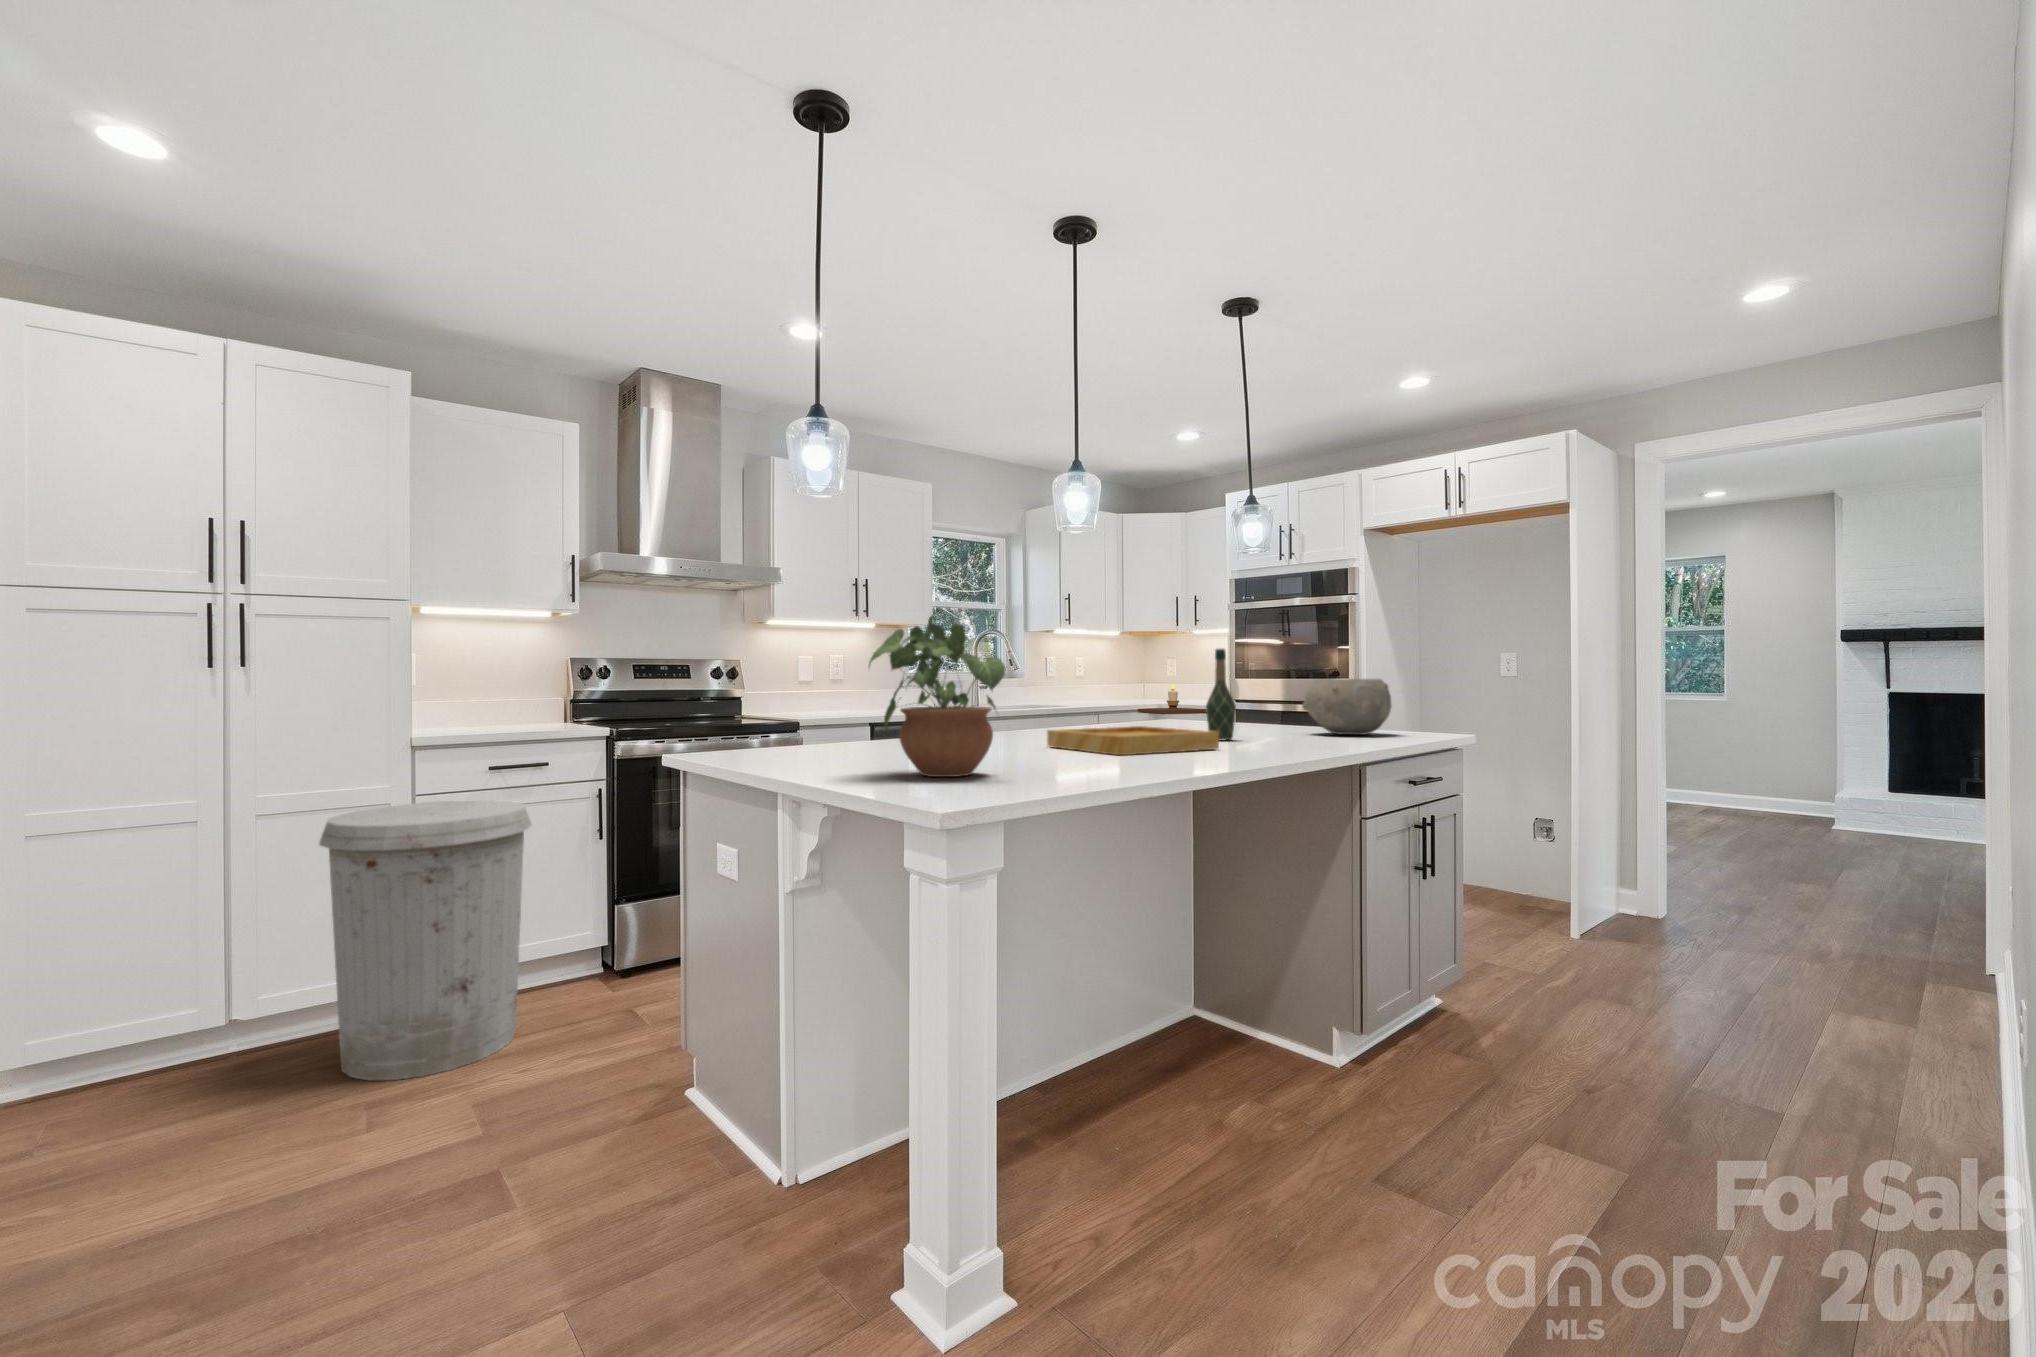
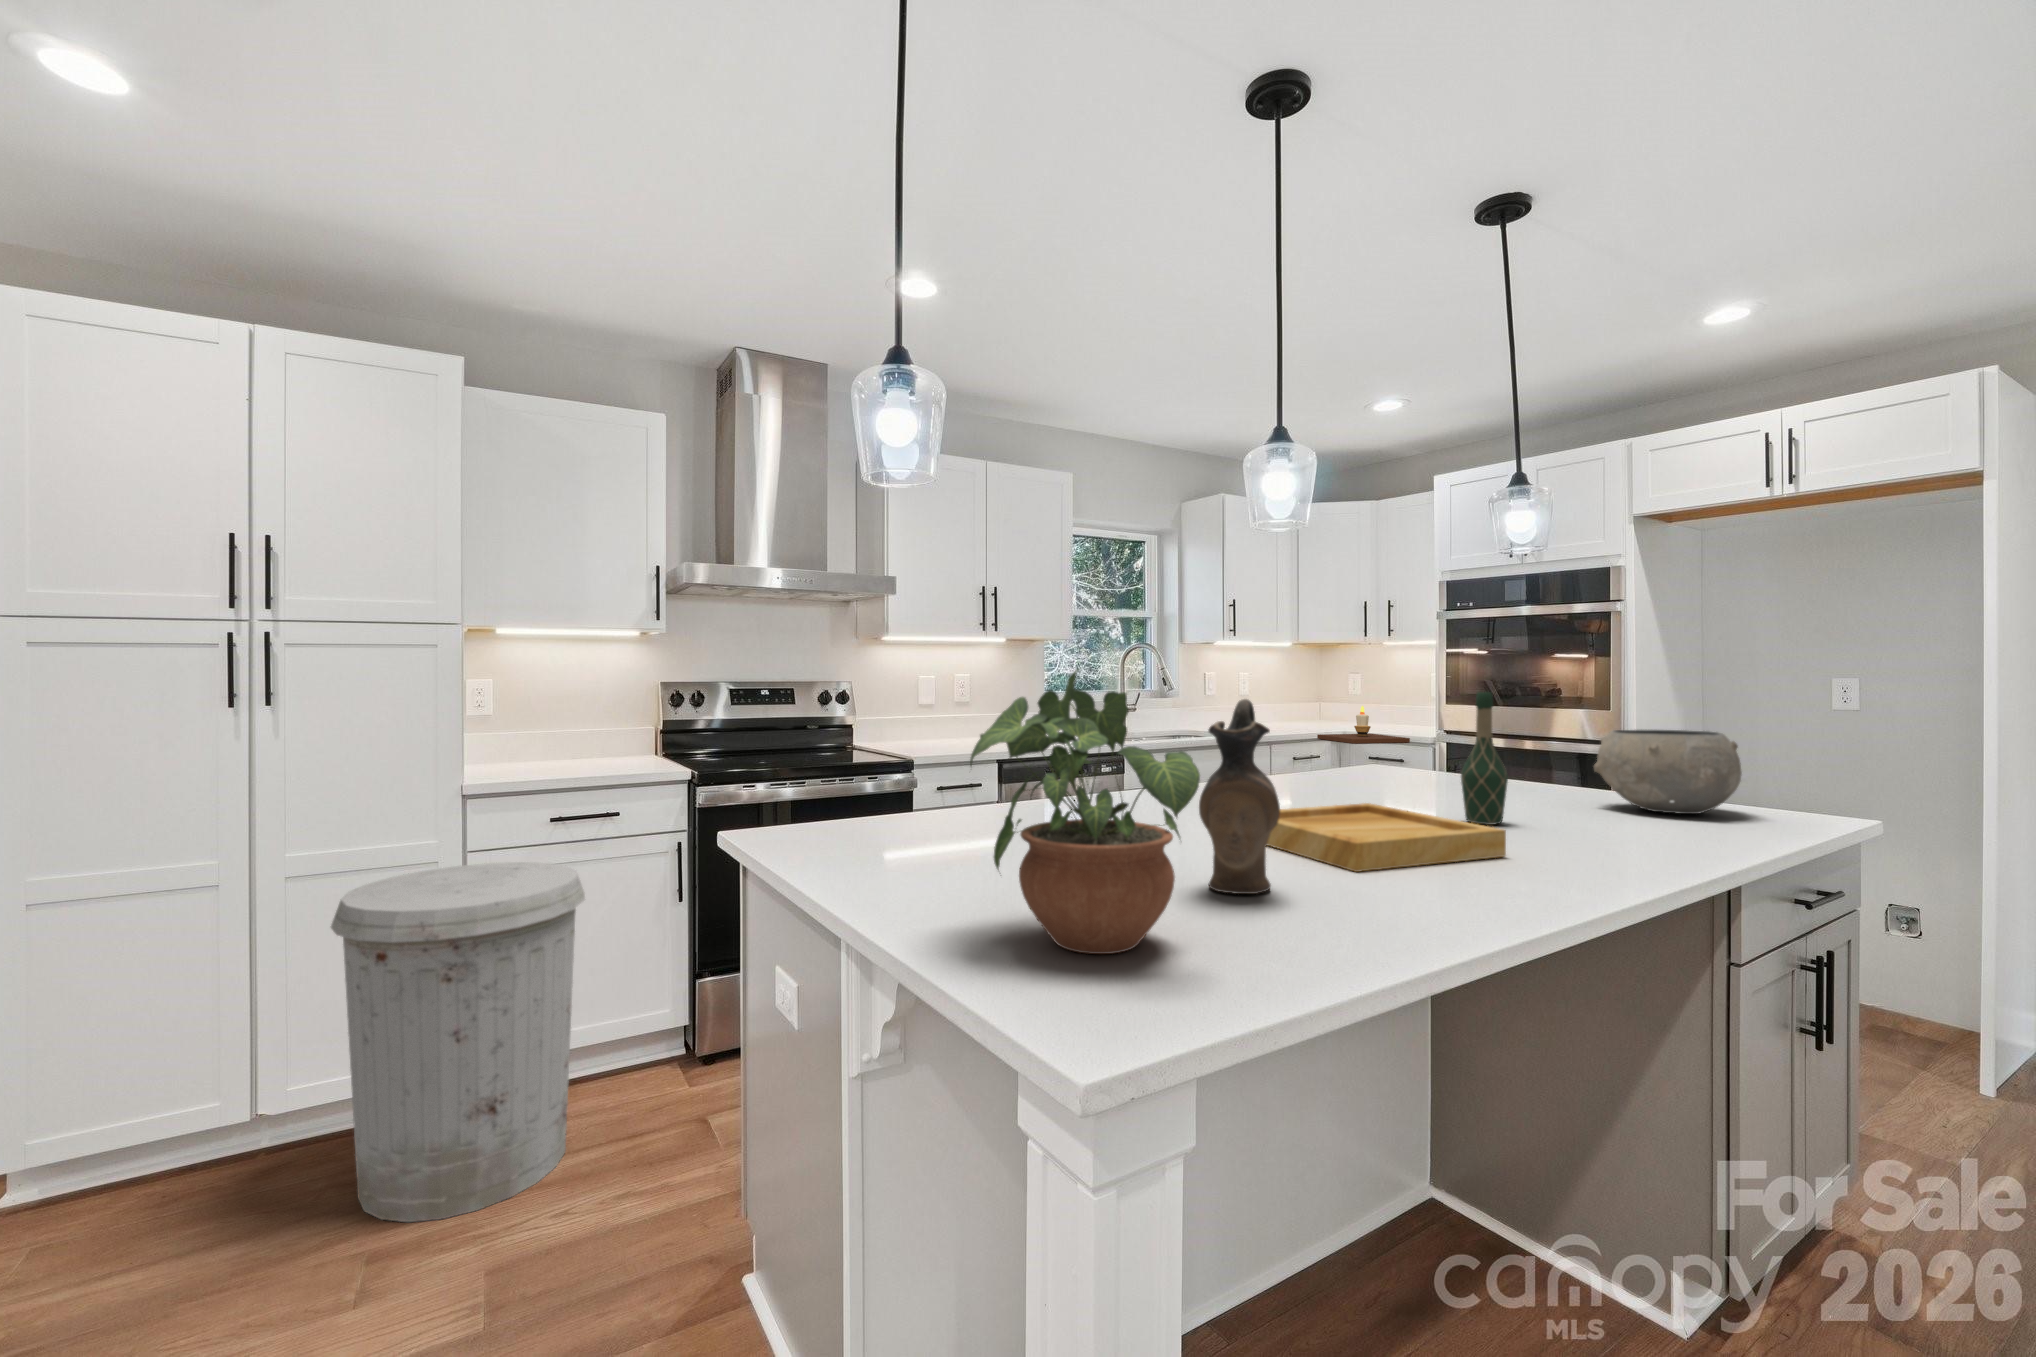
ceramic pitcher: none [1014,640,1064,761] -> present [1199,699,1280,894]

